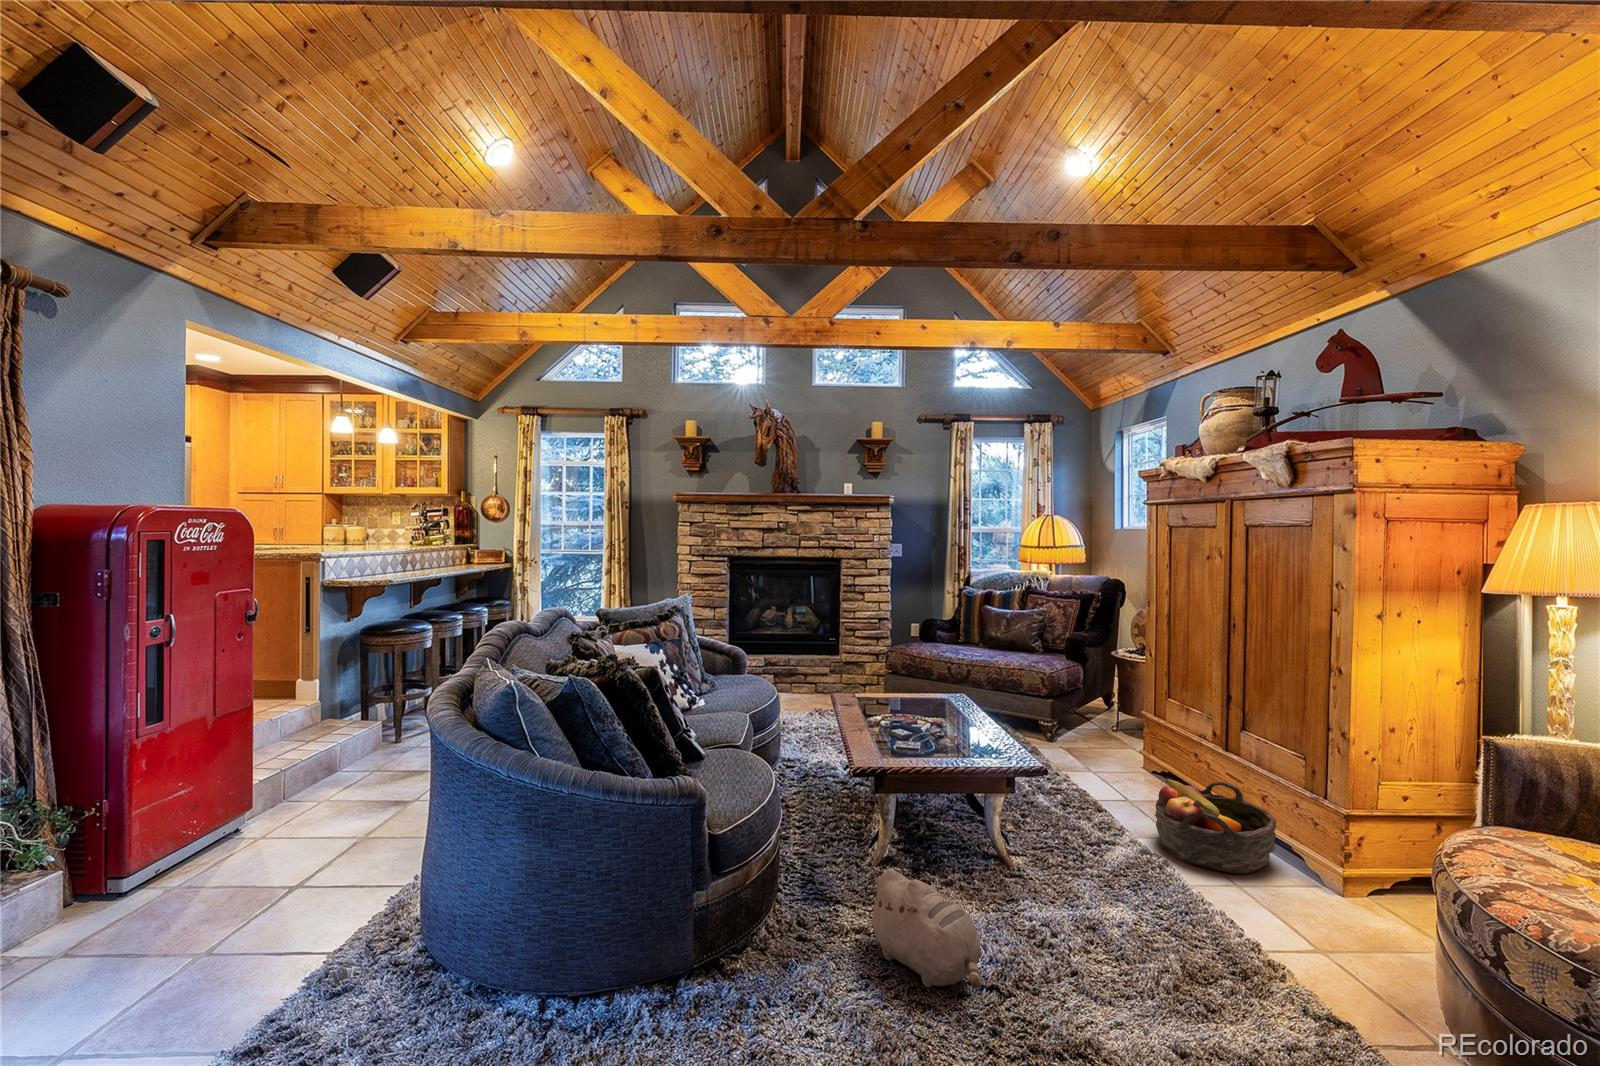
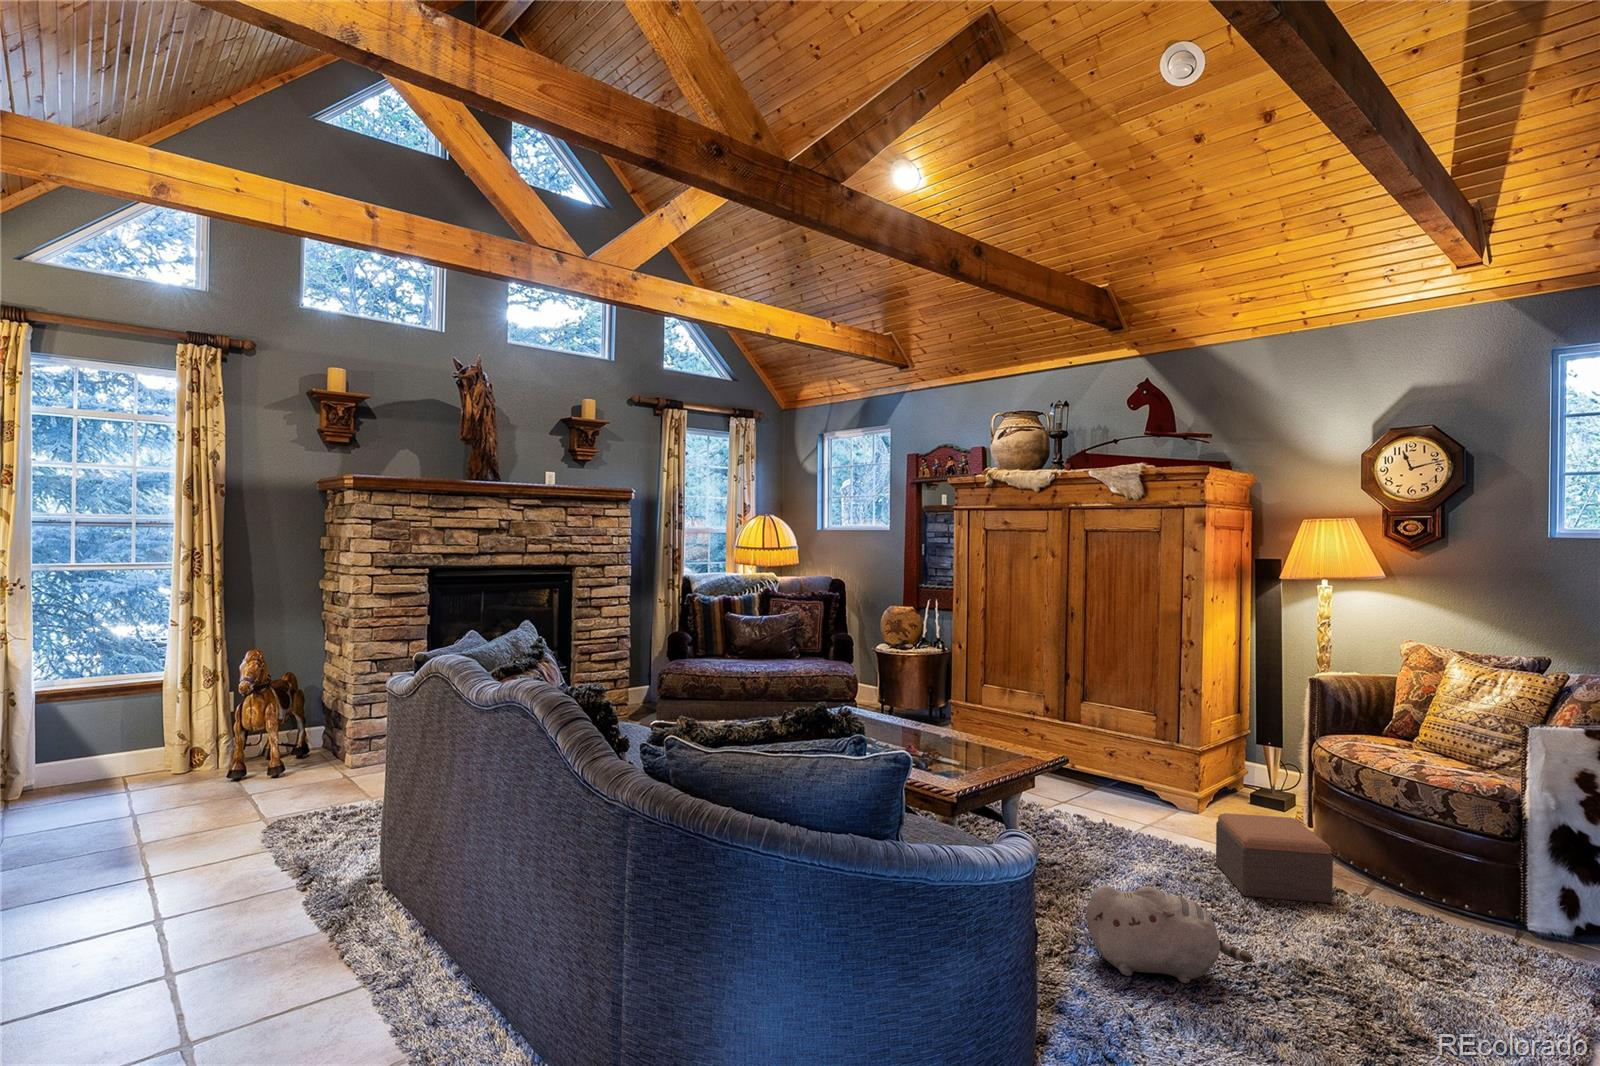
basket: present [1155,779,1277,874] -> none [1059,746,1154,818]
footstool: none [1183,875,1334,1021] -> present [1216,813,1333,903]

